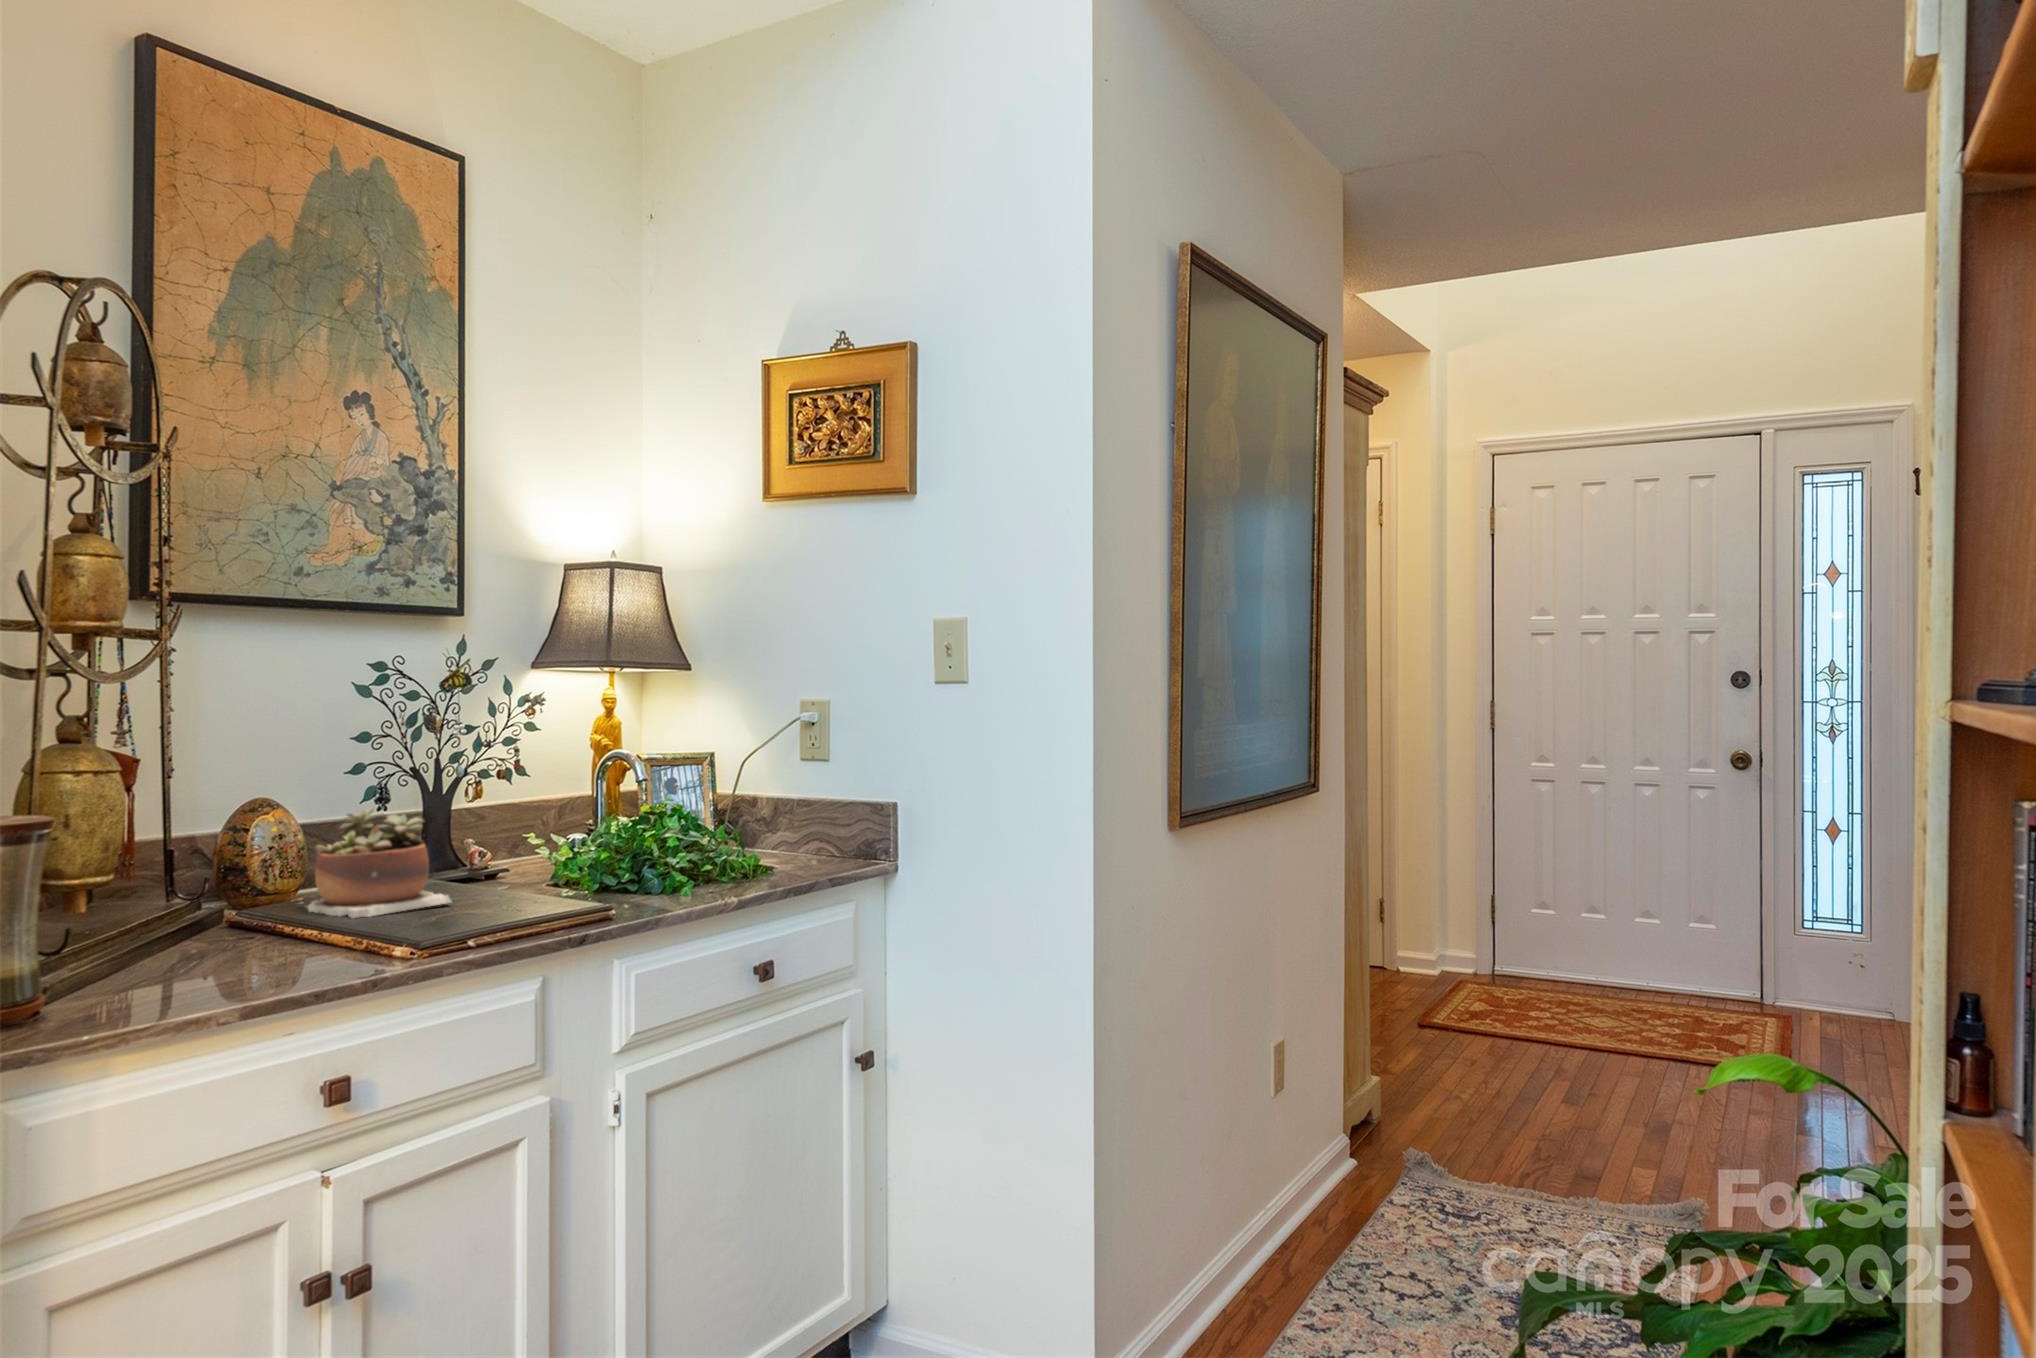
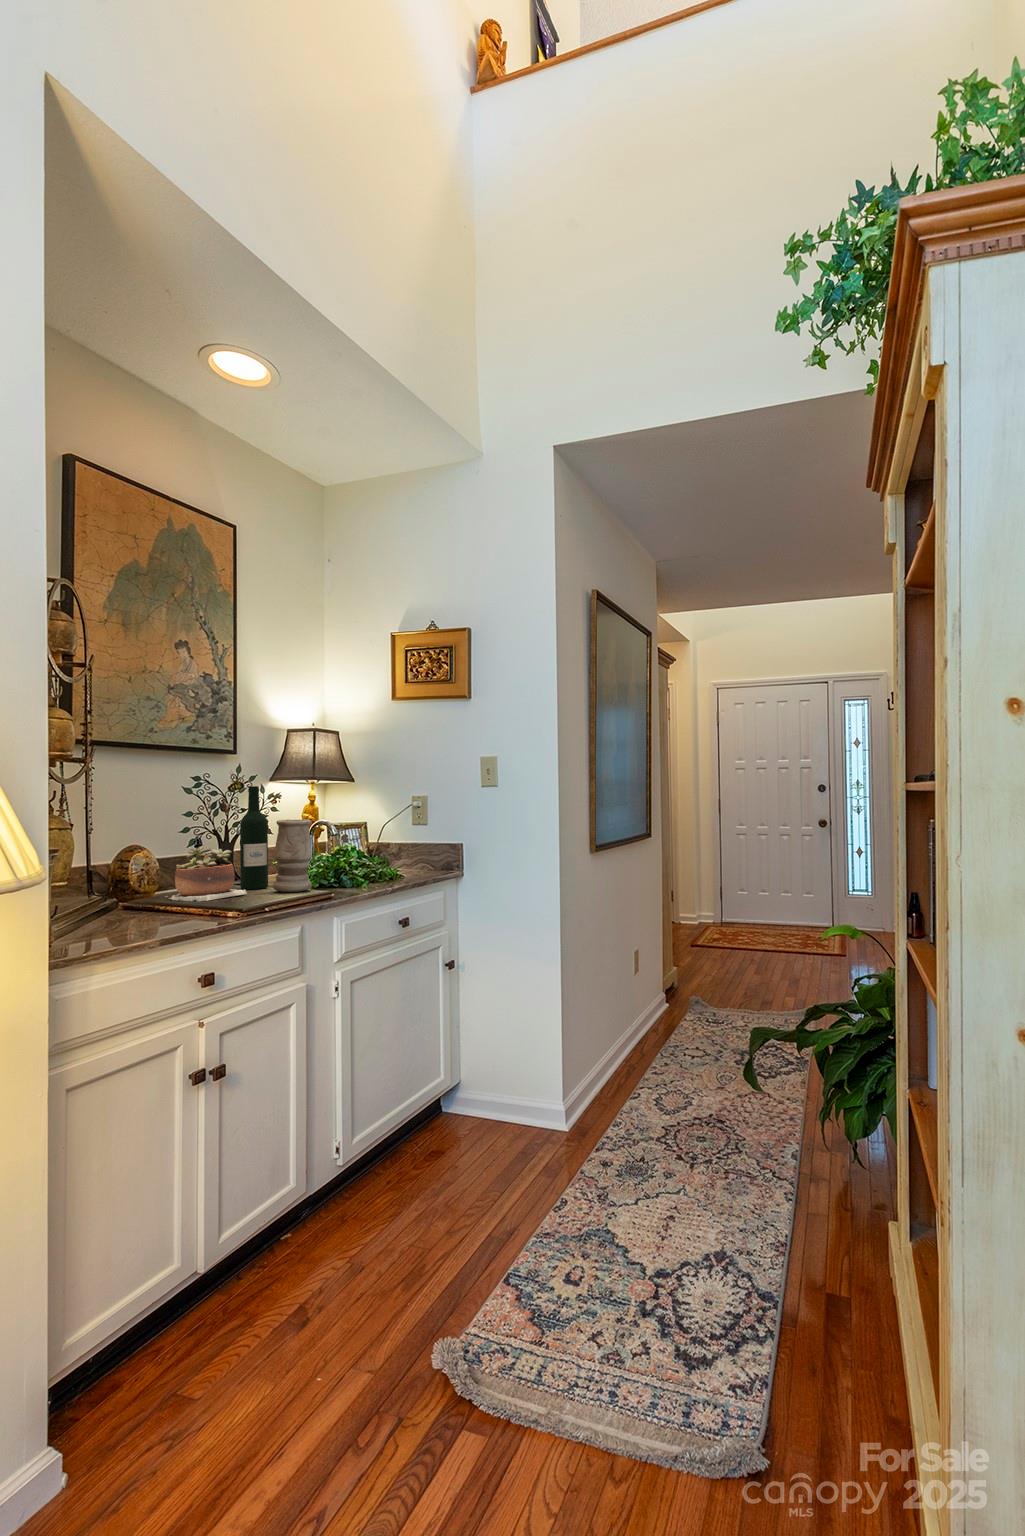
wine bottle: none [454,689,508,889] -> present [240,786,268,889]
vase: none [506,758,582,901] -> present [273,819,312,892]

